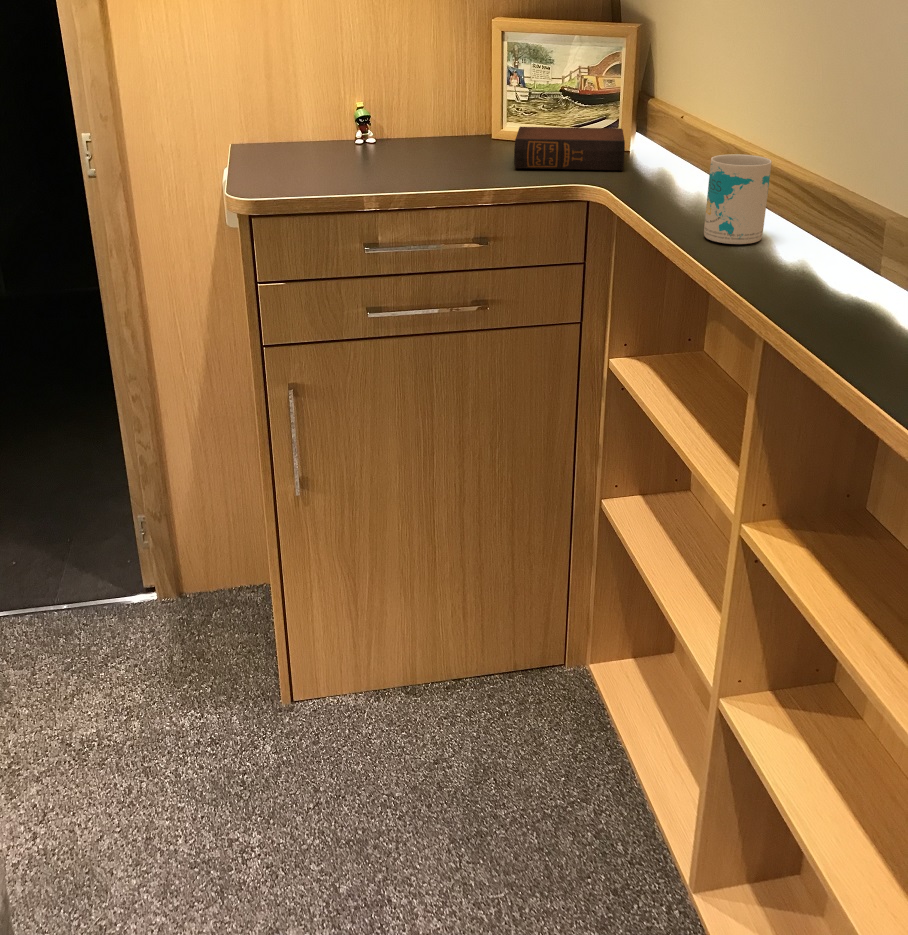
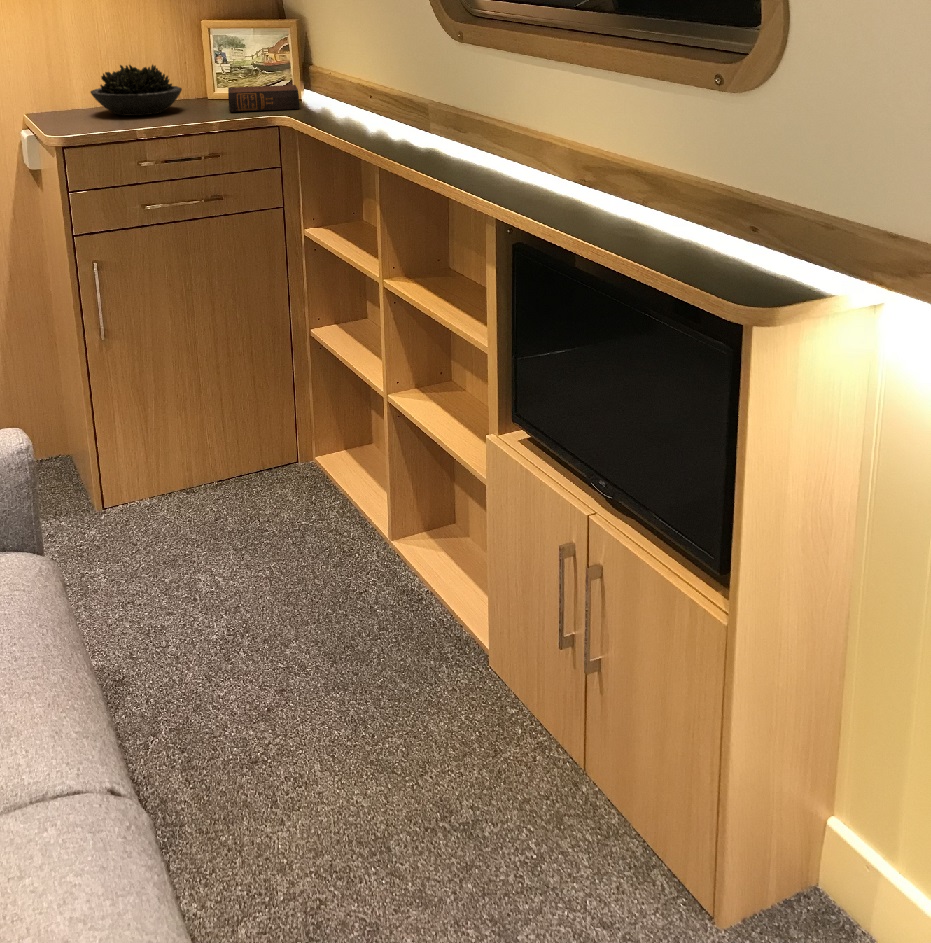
succulent plant: none [315,84,450,164] -> present [91,65,182,116]
mug: present [704,154,772,244] -> none [347,84,381,132]

